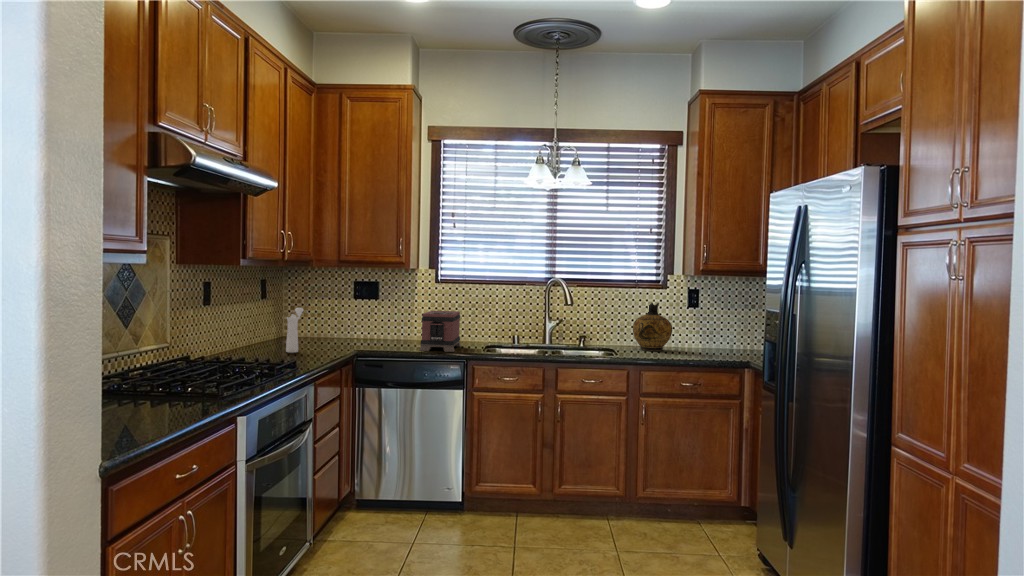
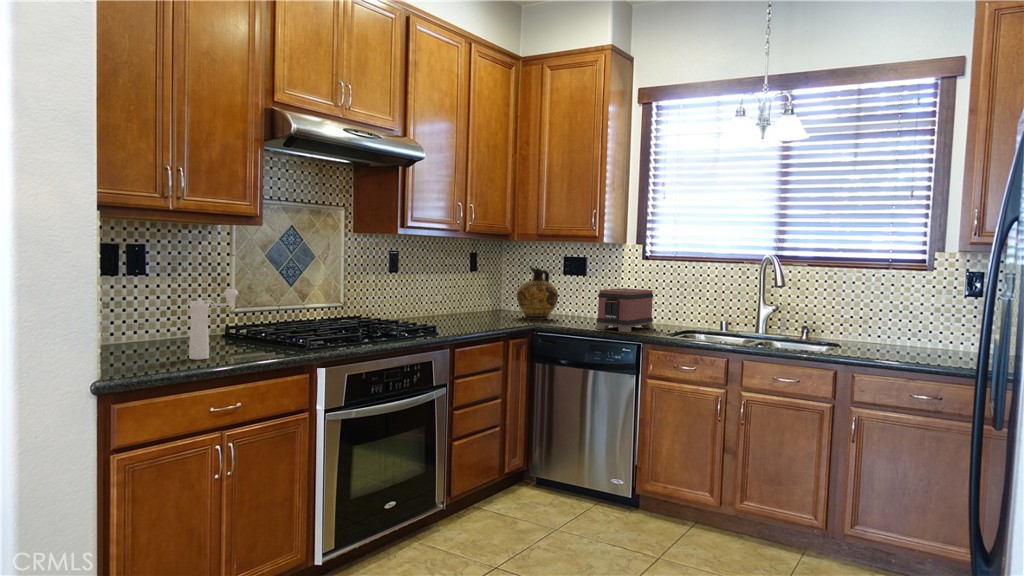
ceramic jug: present [633,303,672,351] -> present [517,267,558,319]
pepper mill: present [286,308,303,353] -> present [189,289,238,360]

